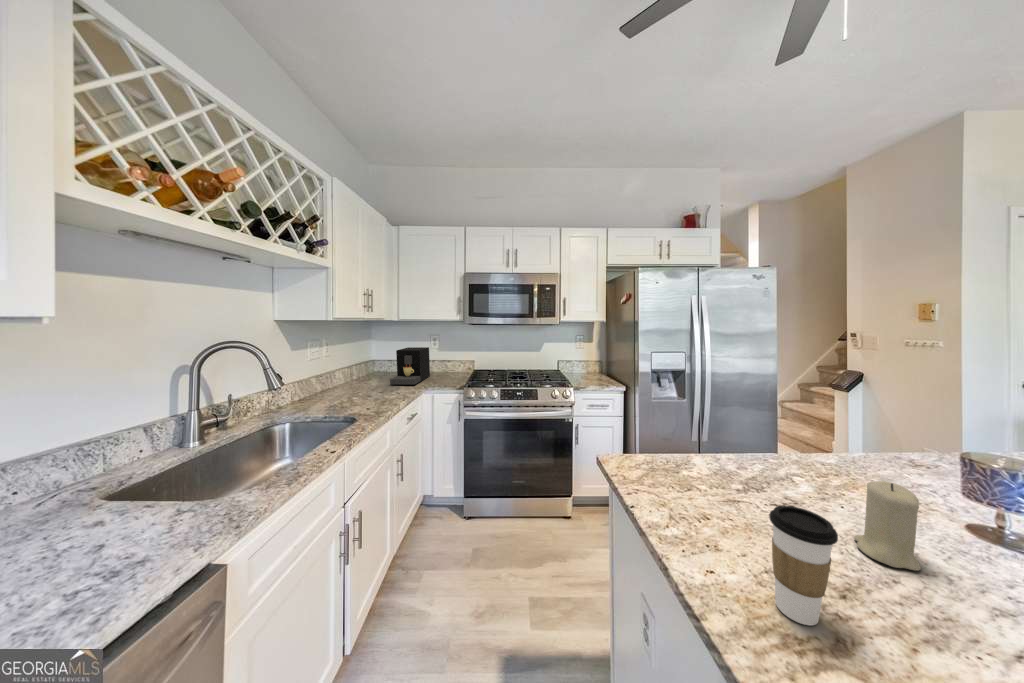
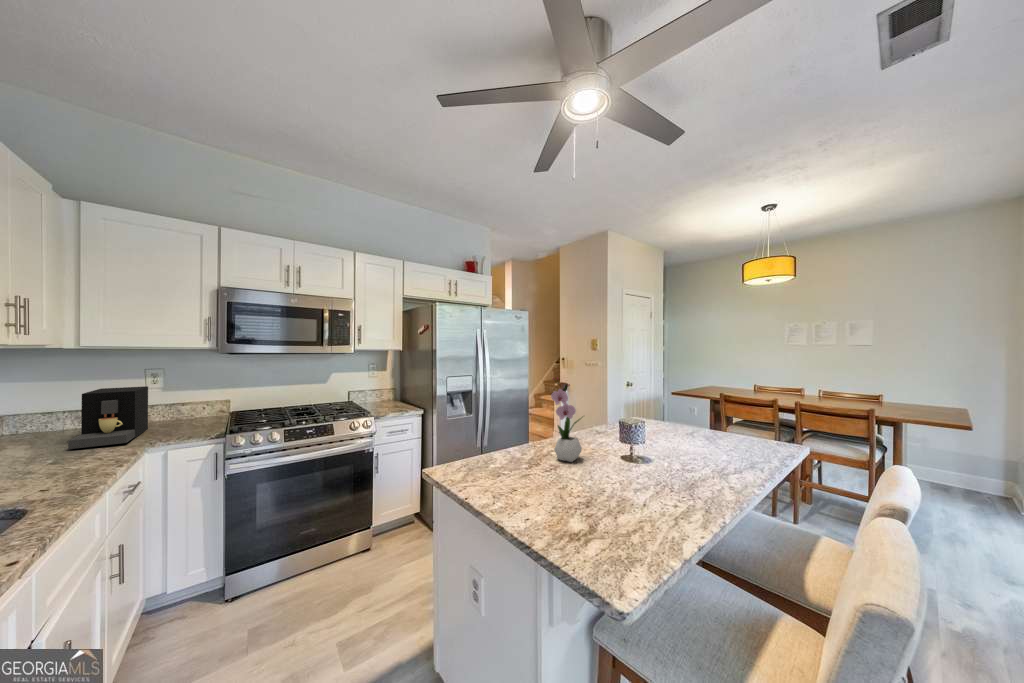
flower arrangement: none [786,364,859,498] -> present [551,377,582,462]
candle: present [854,481,921,570] -> none [588,440,614,486]
coffee cup: present [769,506,838,626] -> none [556,459,586,525]

